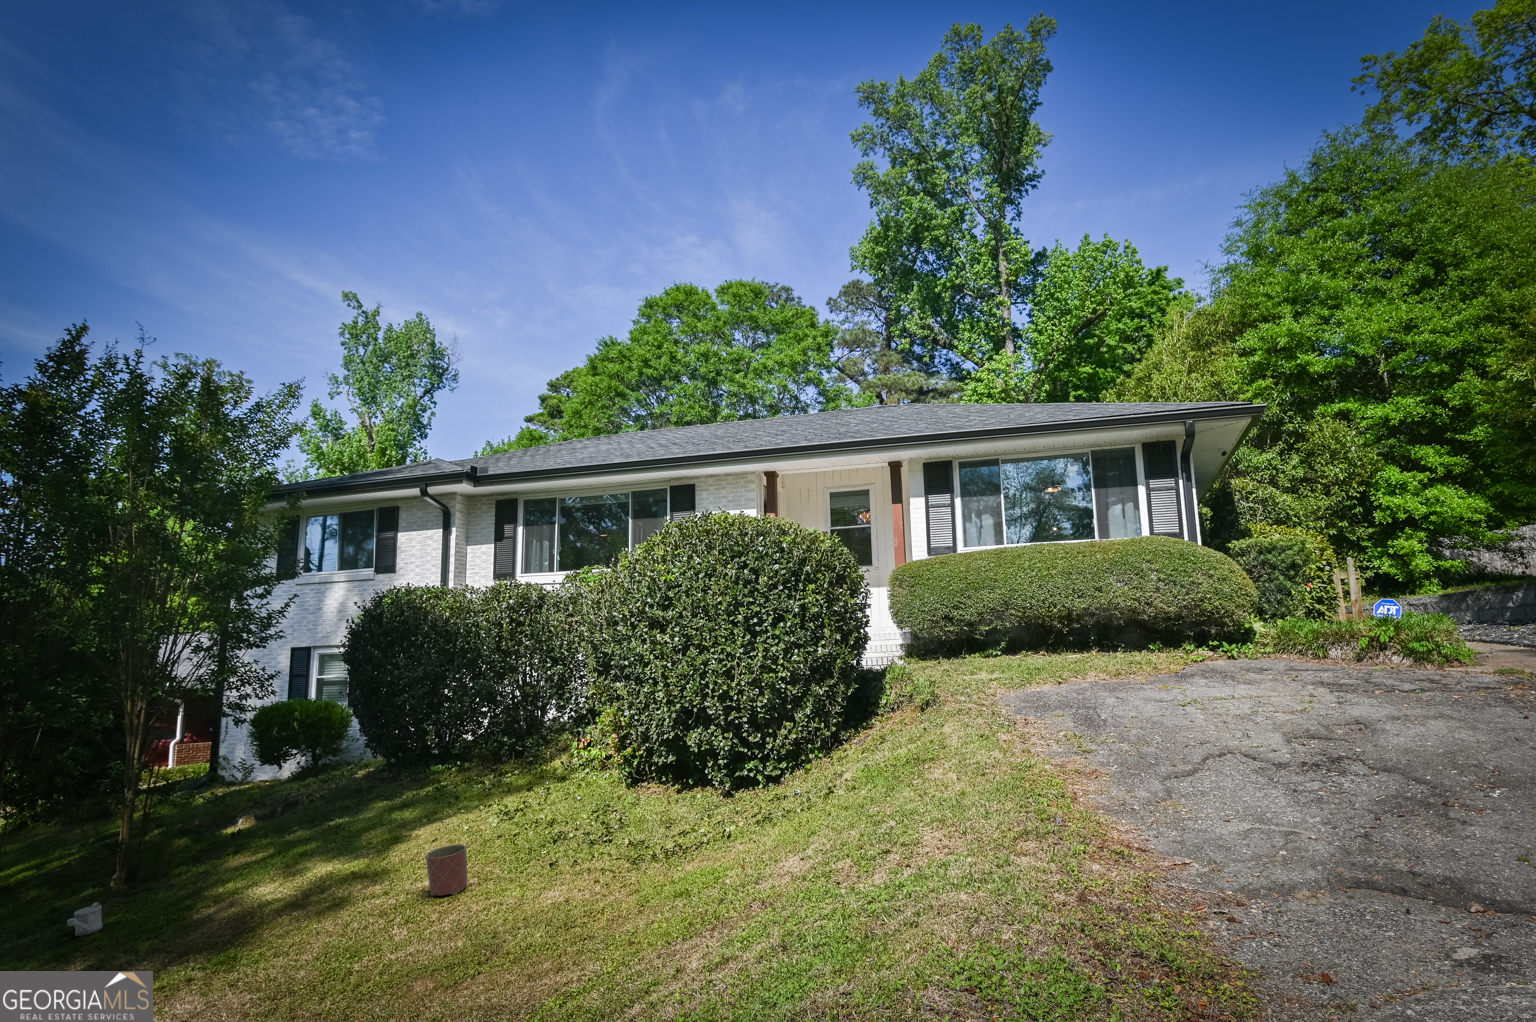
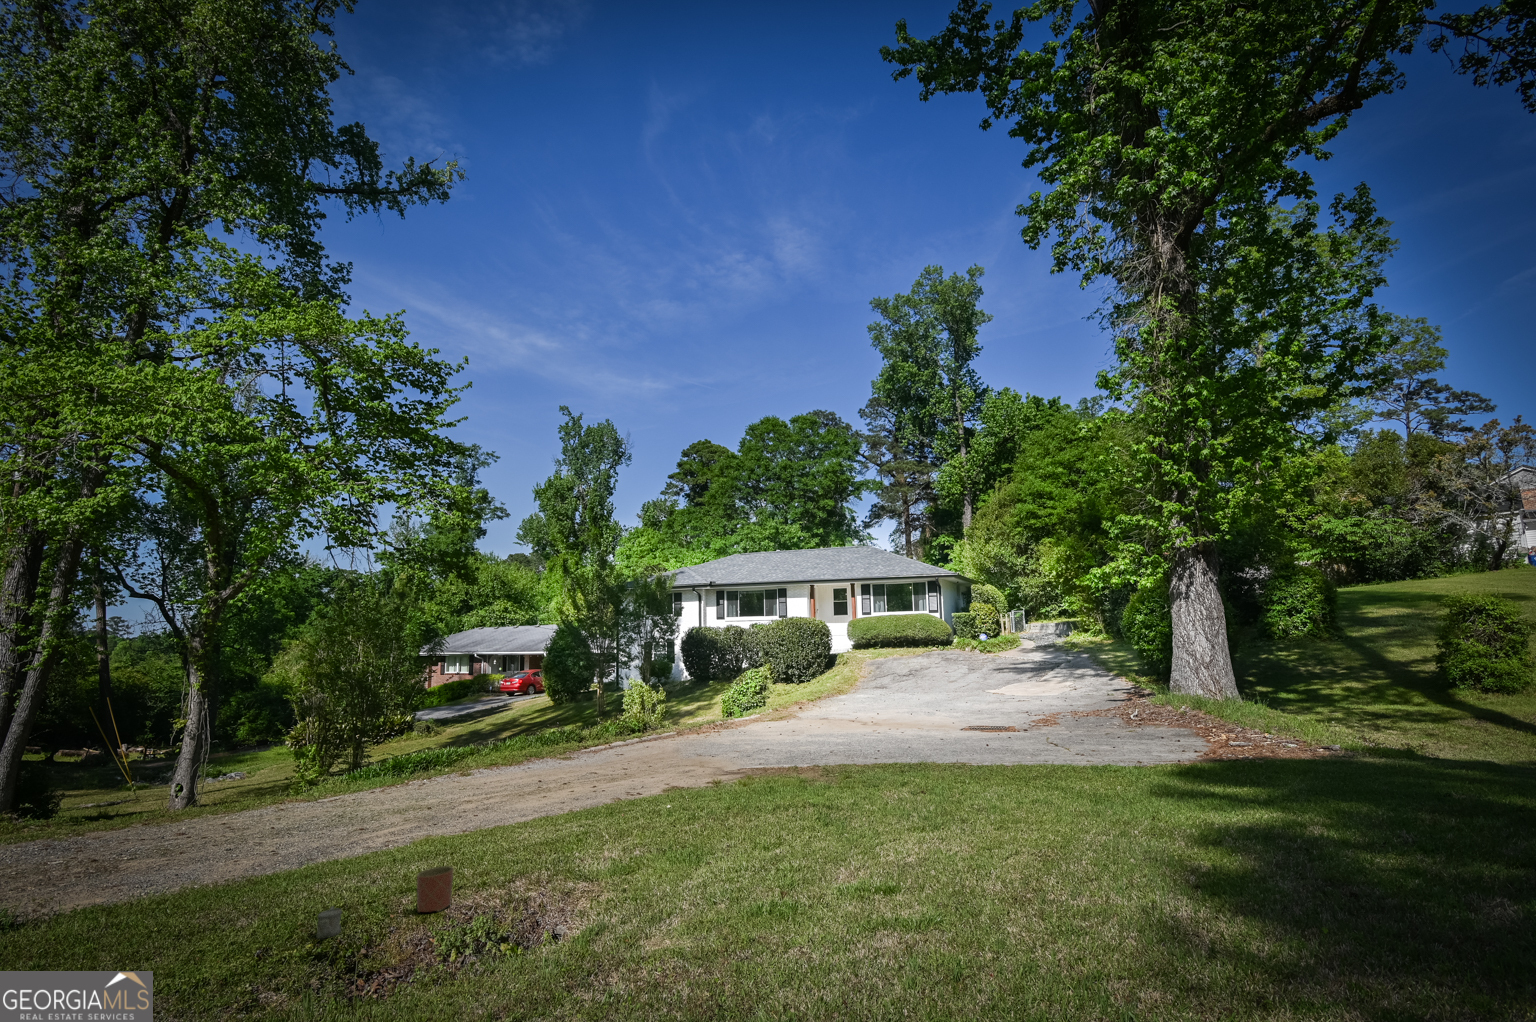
watering can: present [67,902,103,936] -> present [316,907,342,939]

